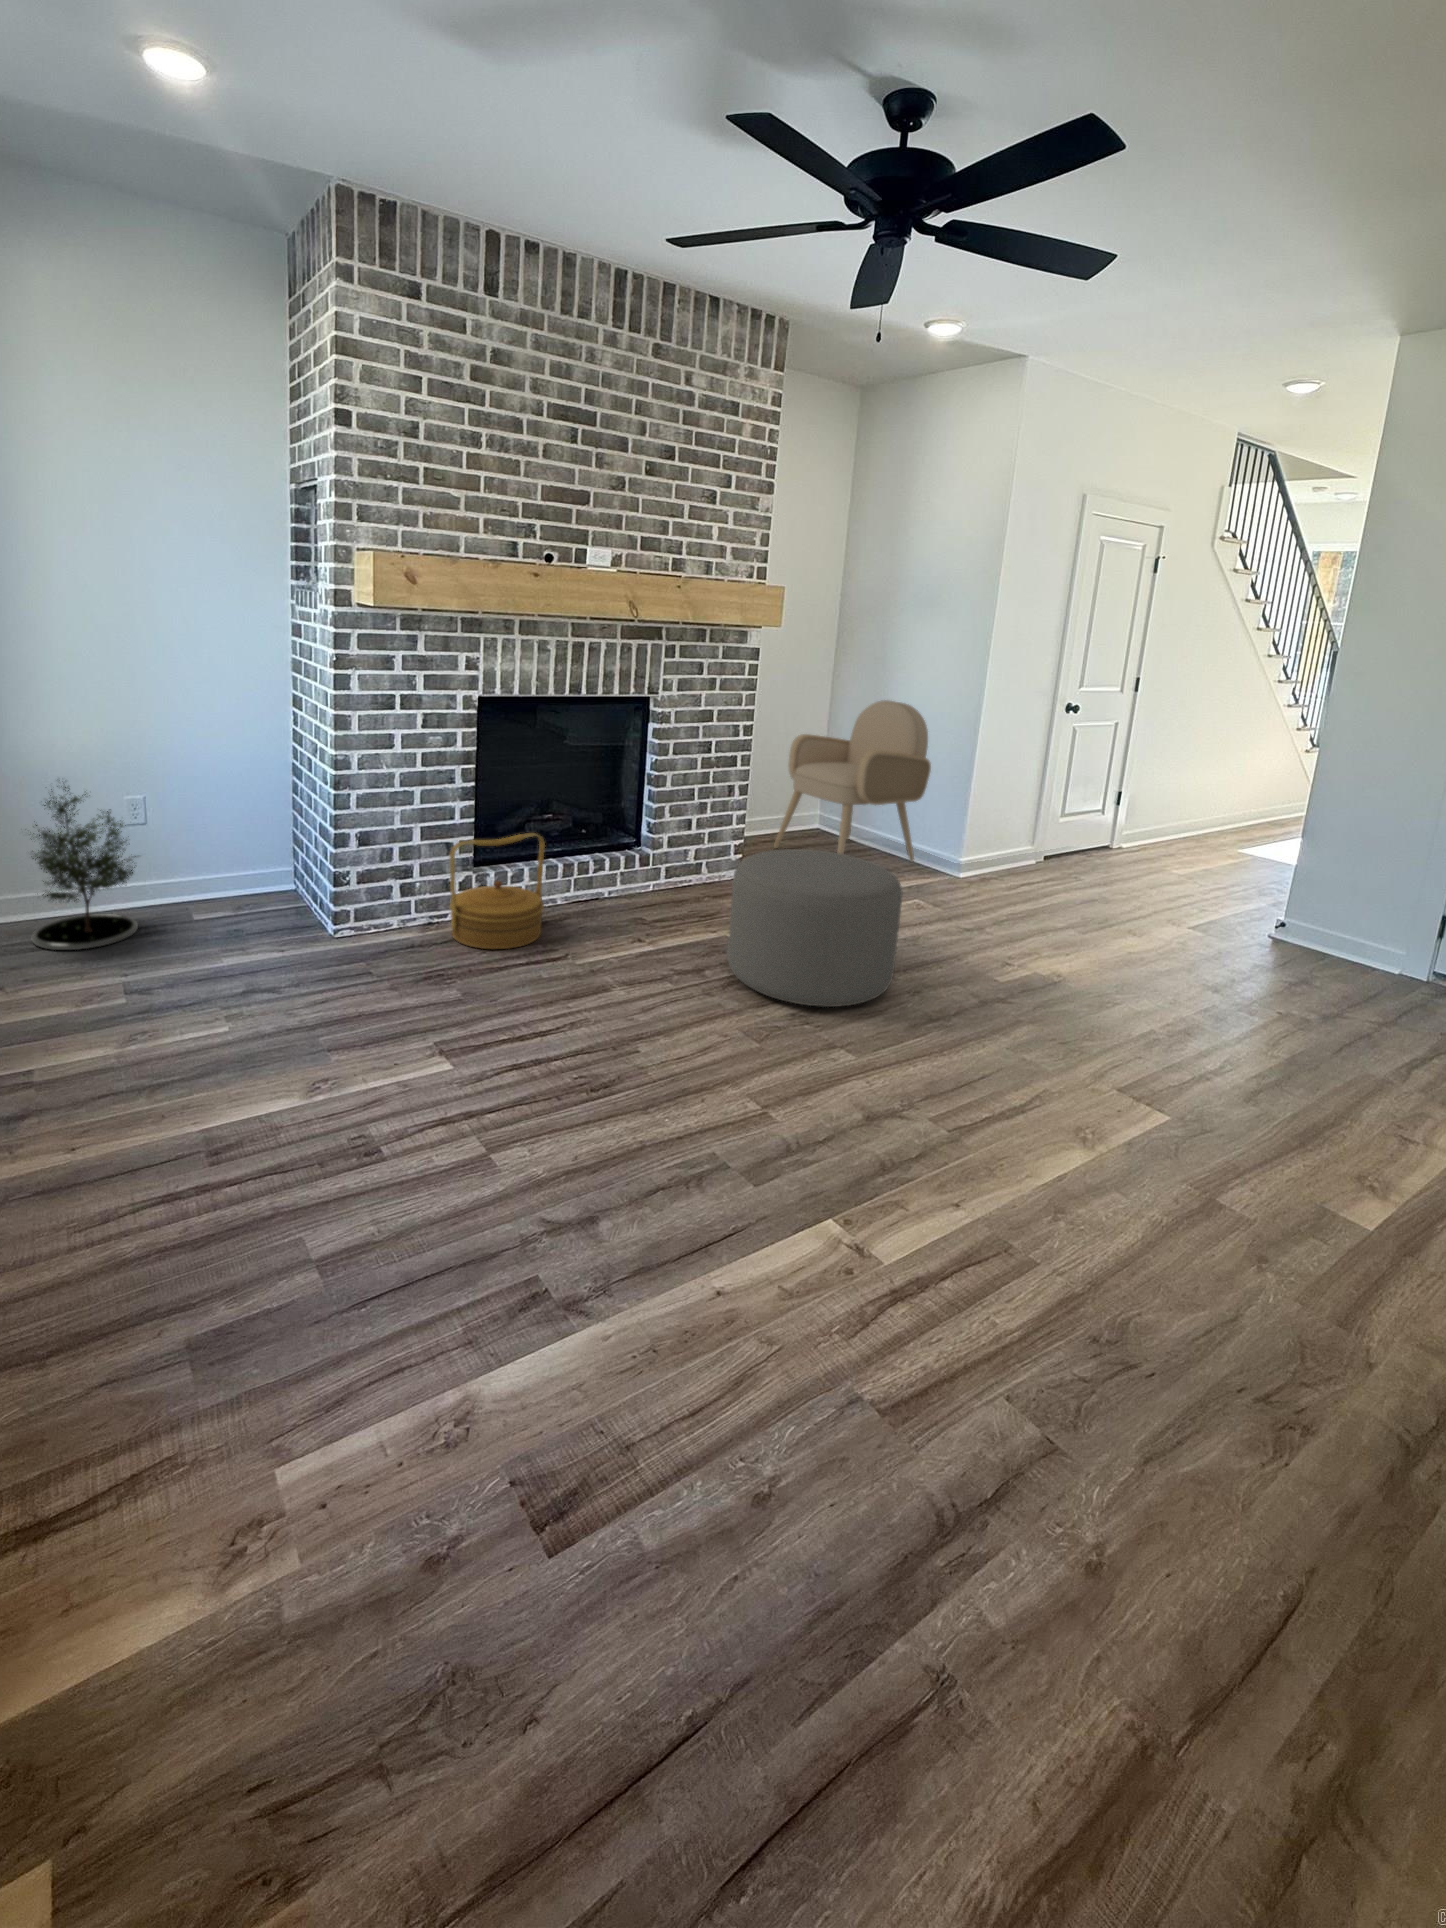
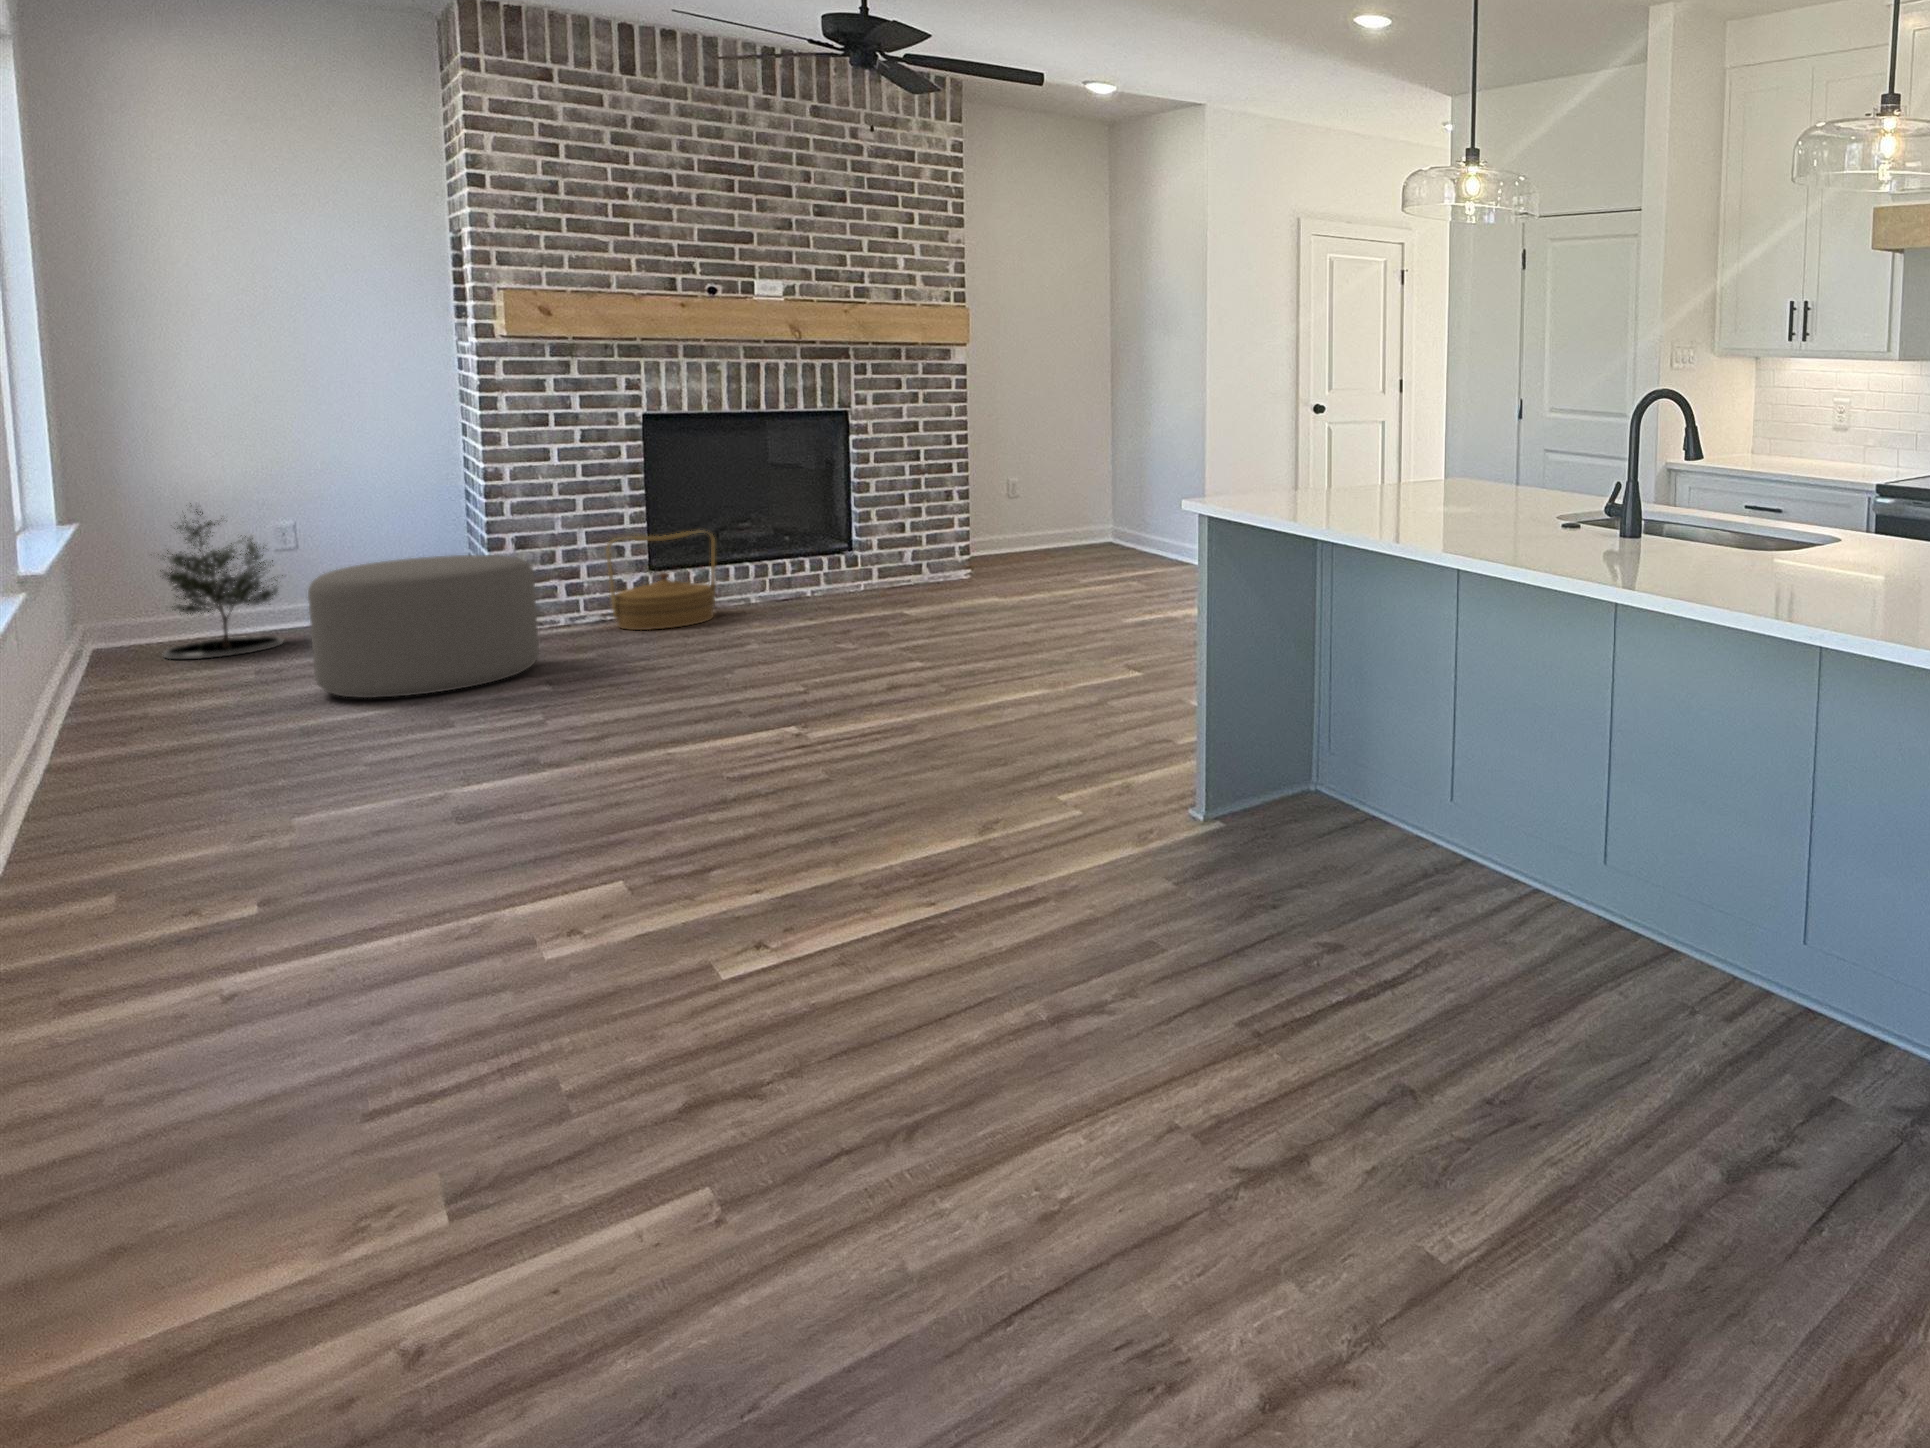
armchair: present [774,700,931,862] -> none [1033,409,1168,567]
ottoman: present [727,849,903,1007] -> present [308,555,539,698]

